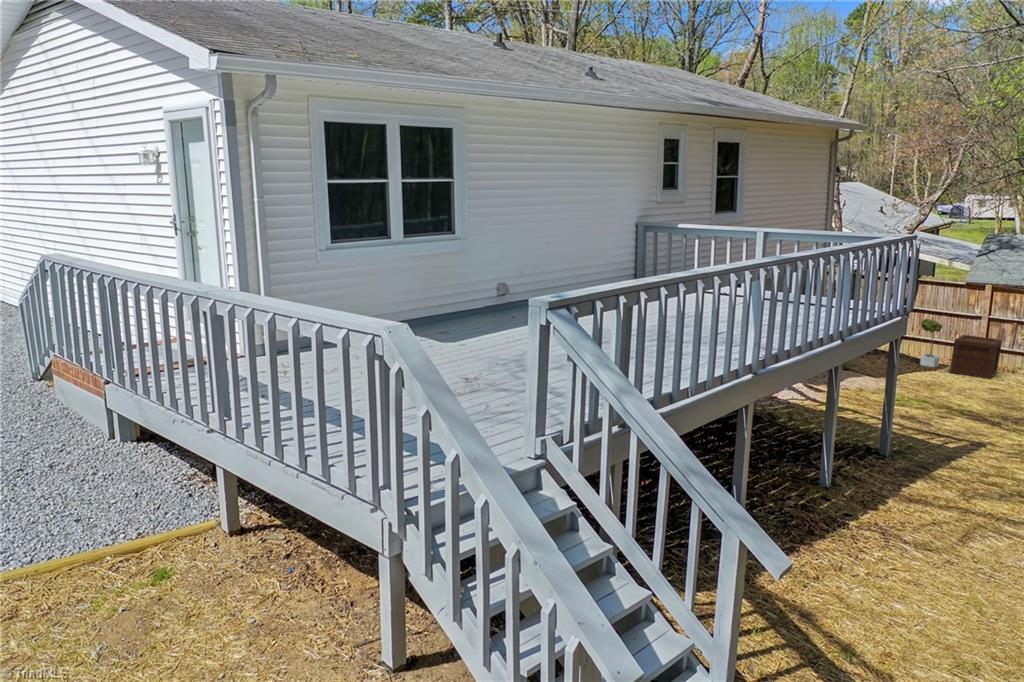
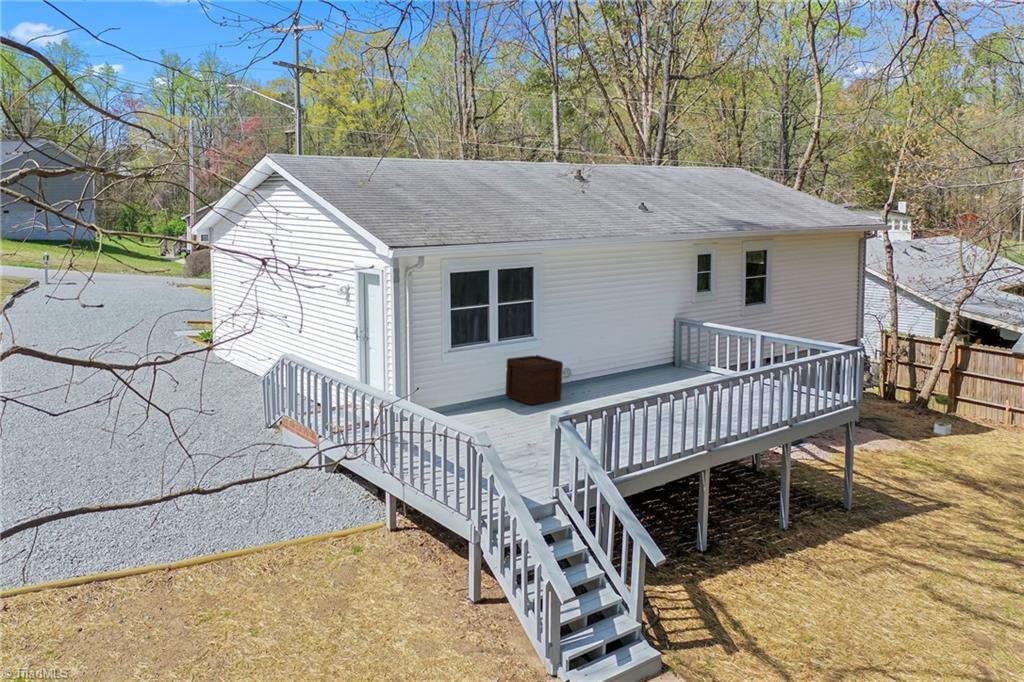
wooden crate: present [950,335,1002,379] -> present [506,355,563,405]

